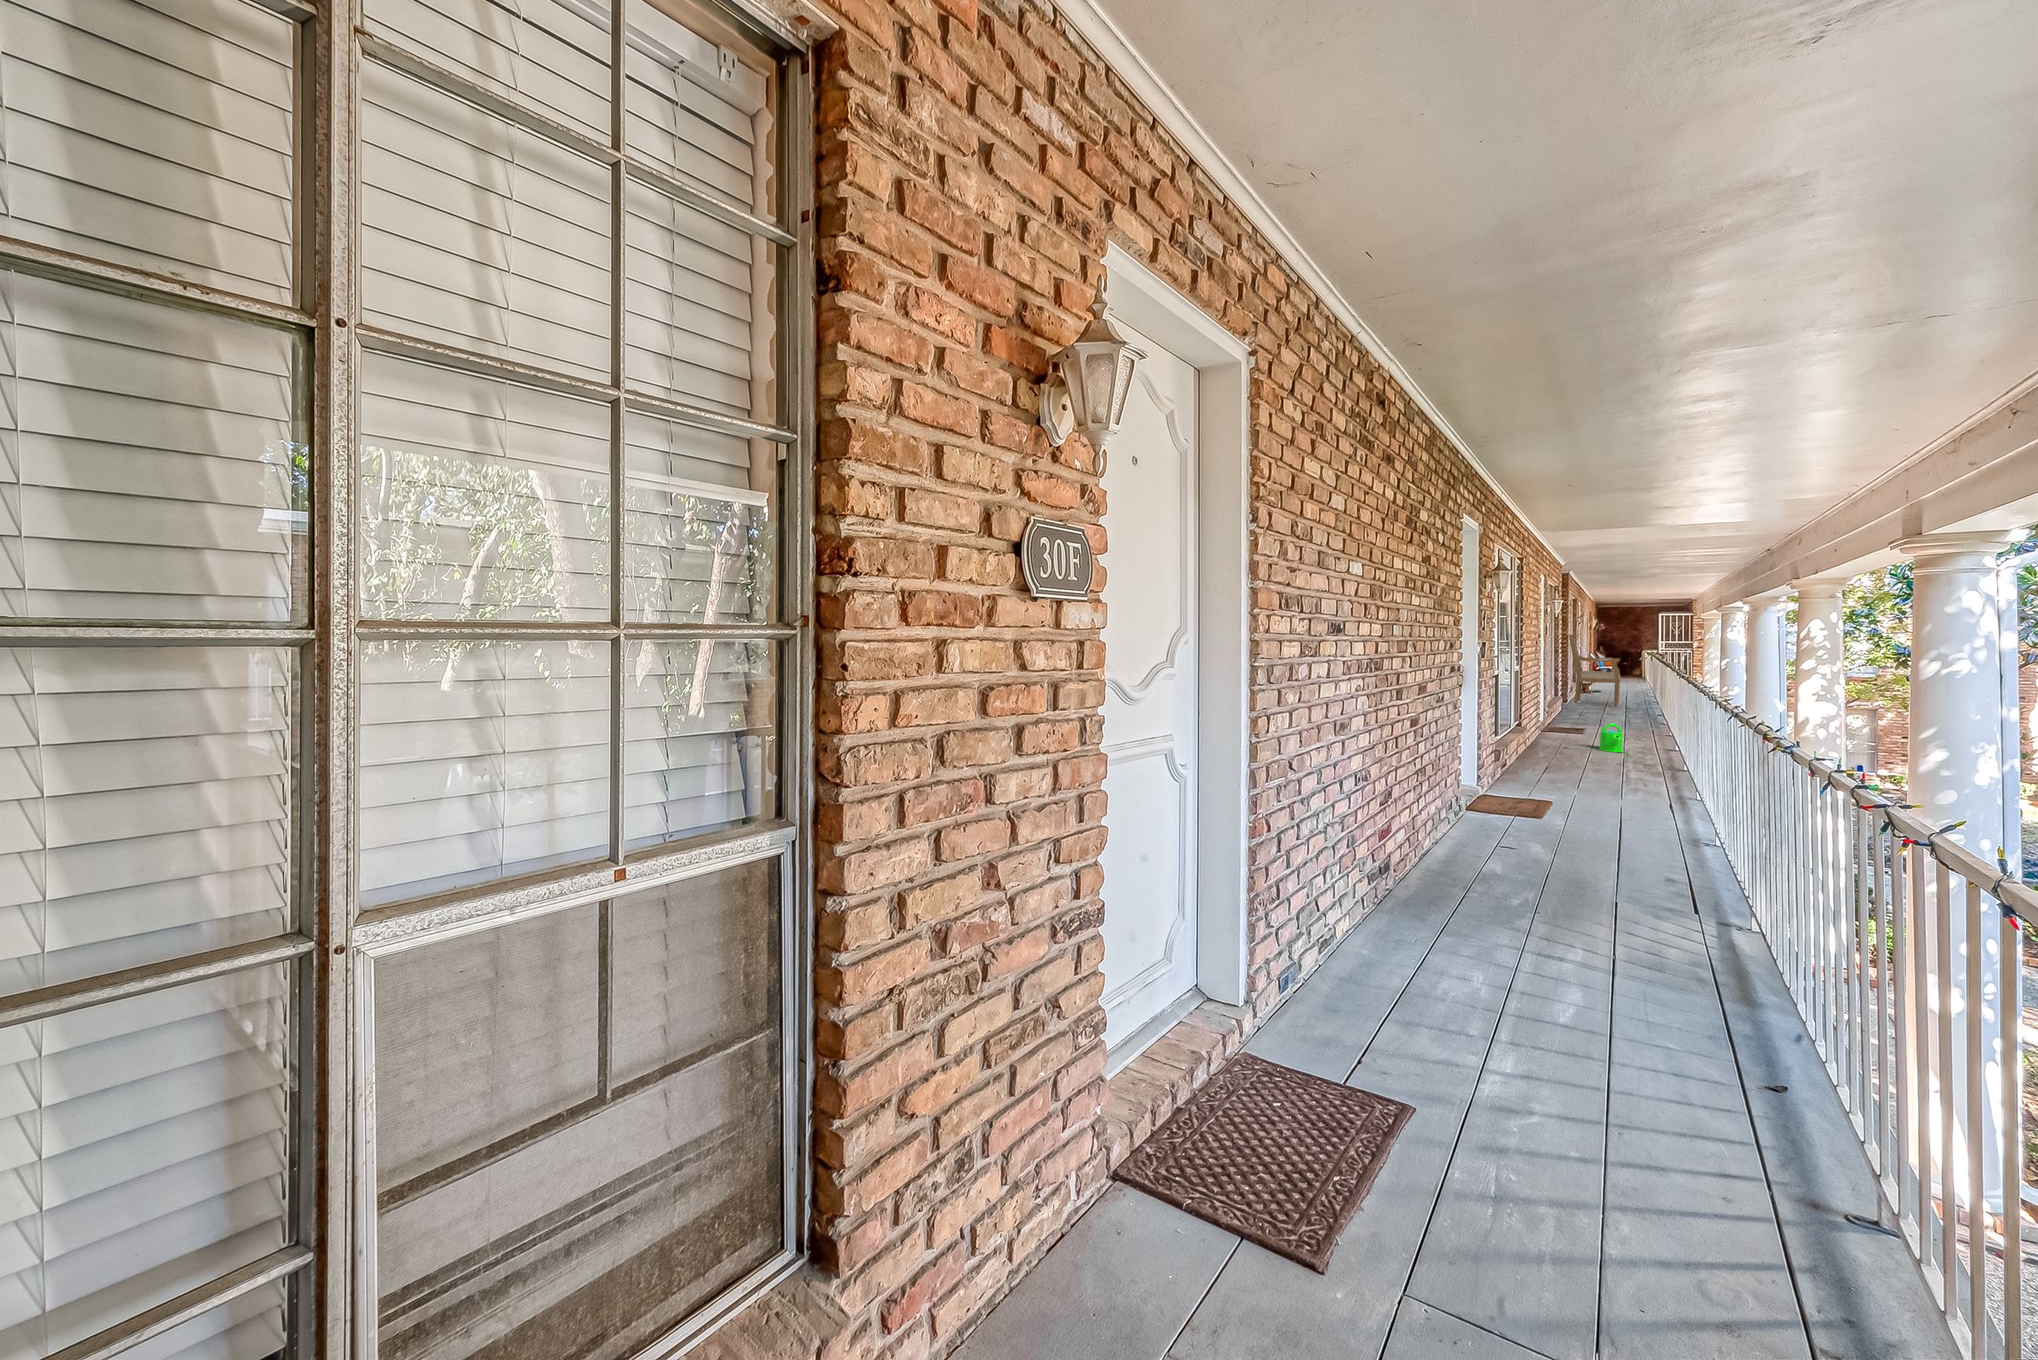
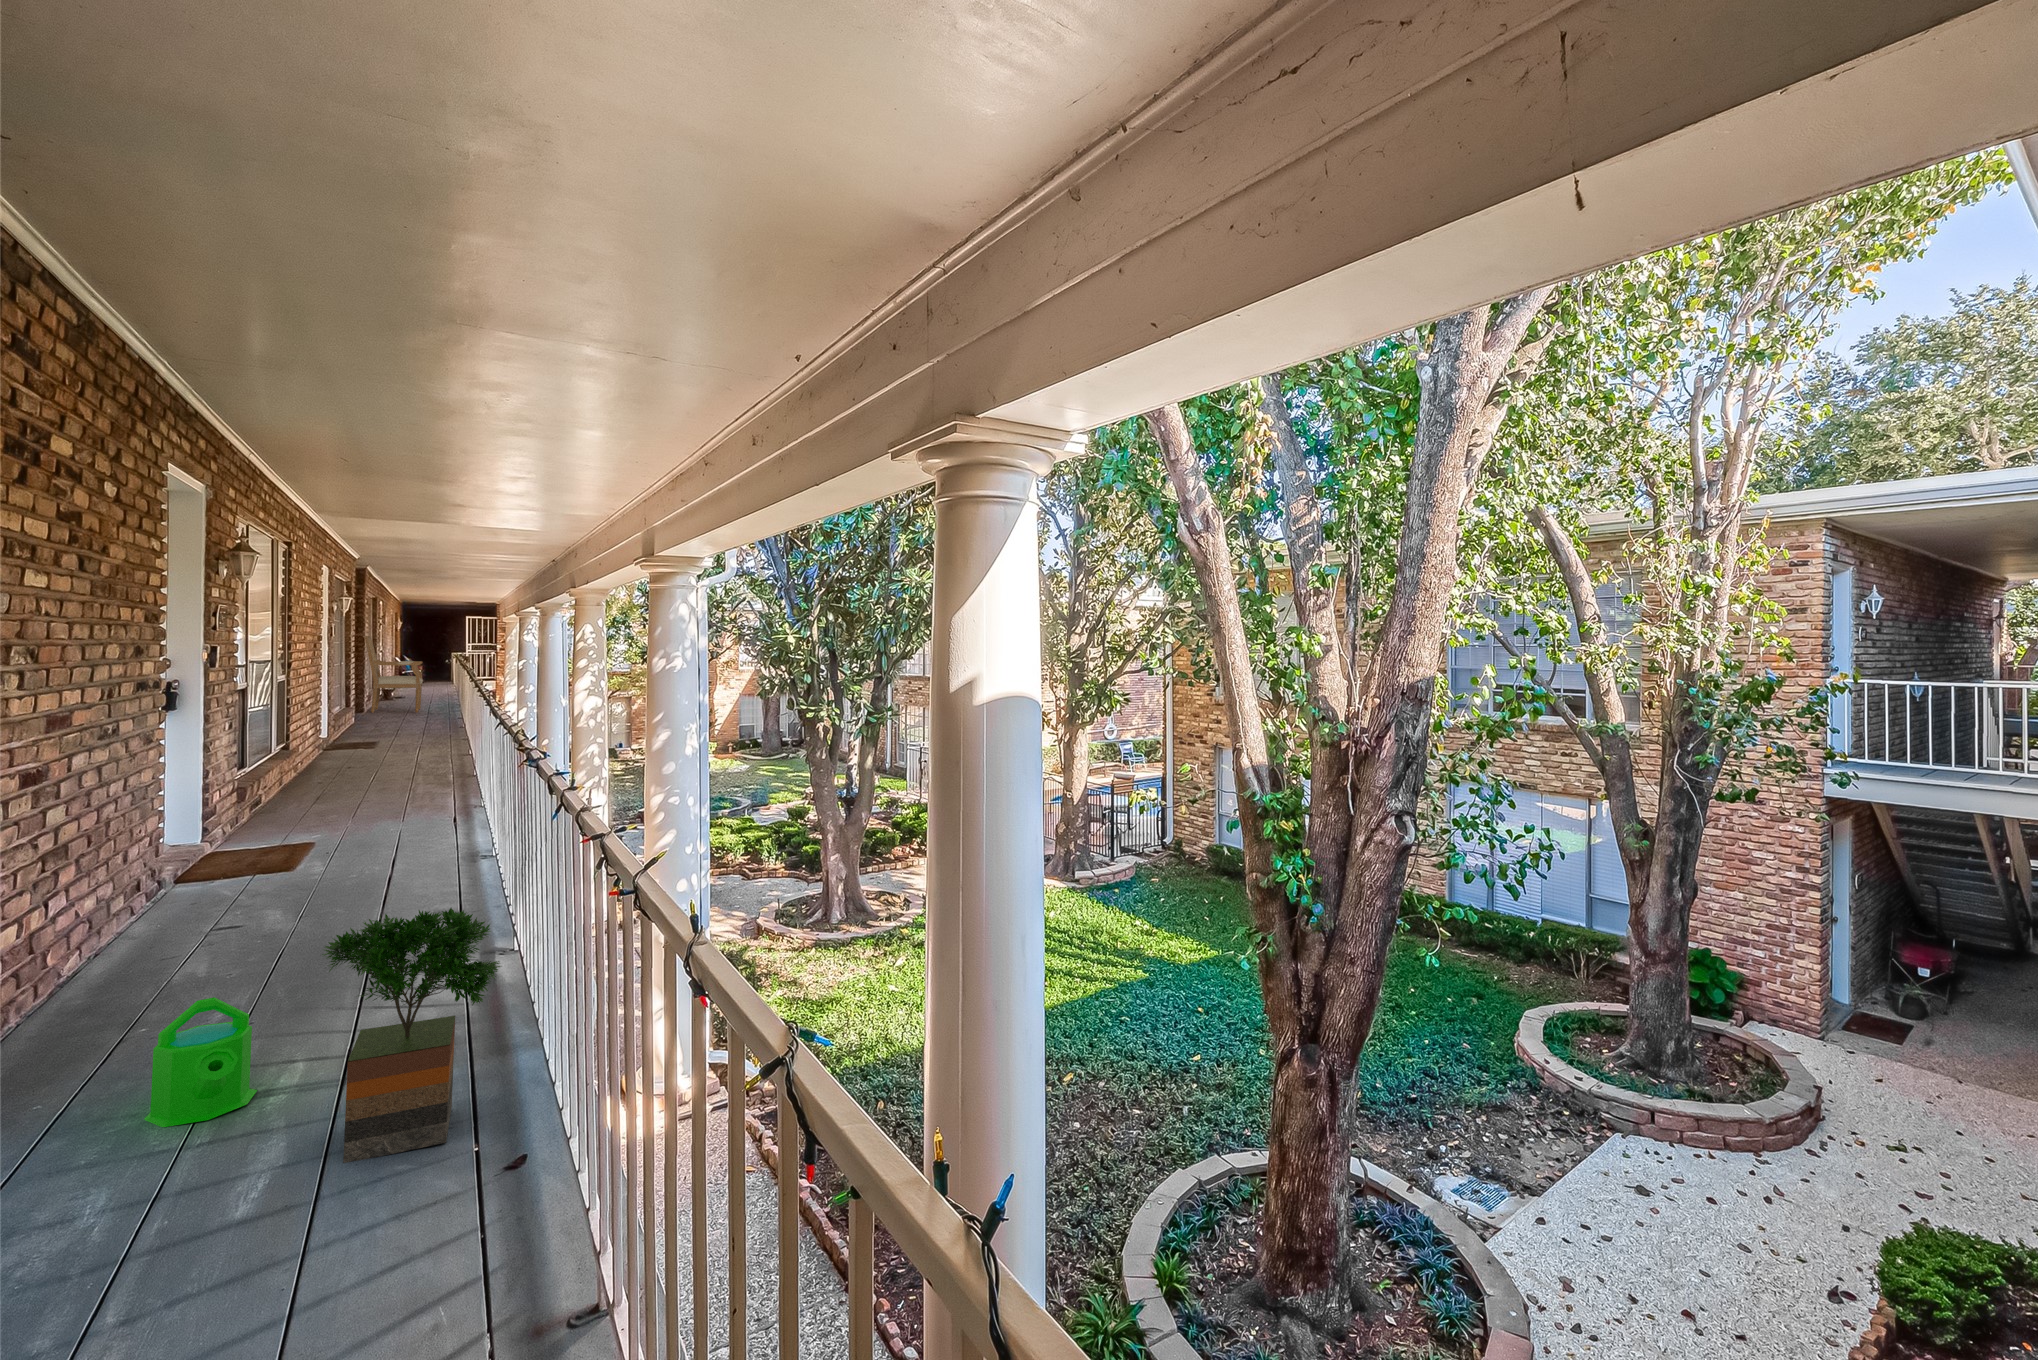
watering can: present [1599,723,1624,752] -> present [144,997,257,1127]
potted tree: none [1600,853,1755,1054] -> present [322,908,500,1163]

